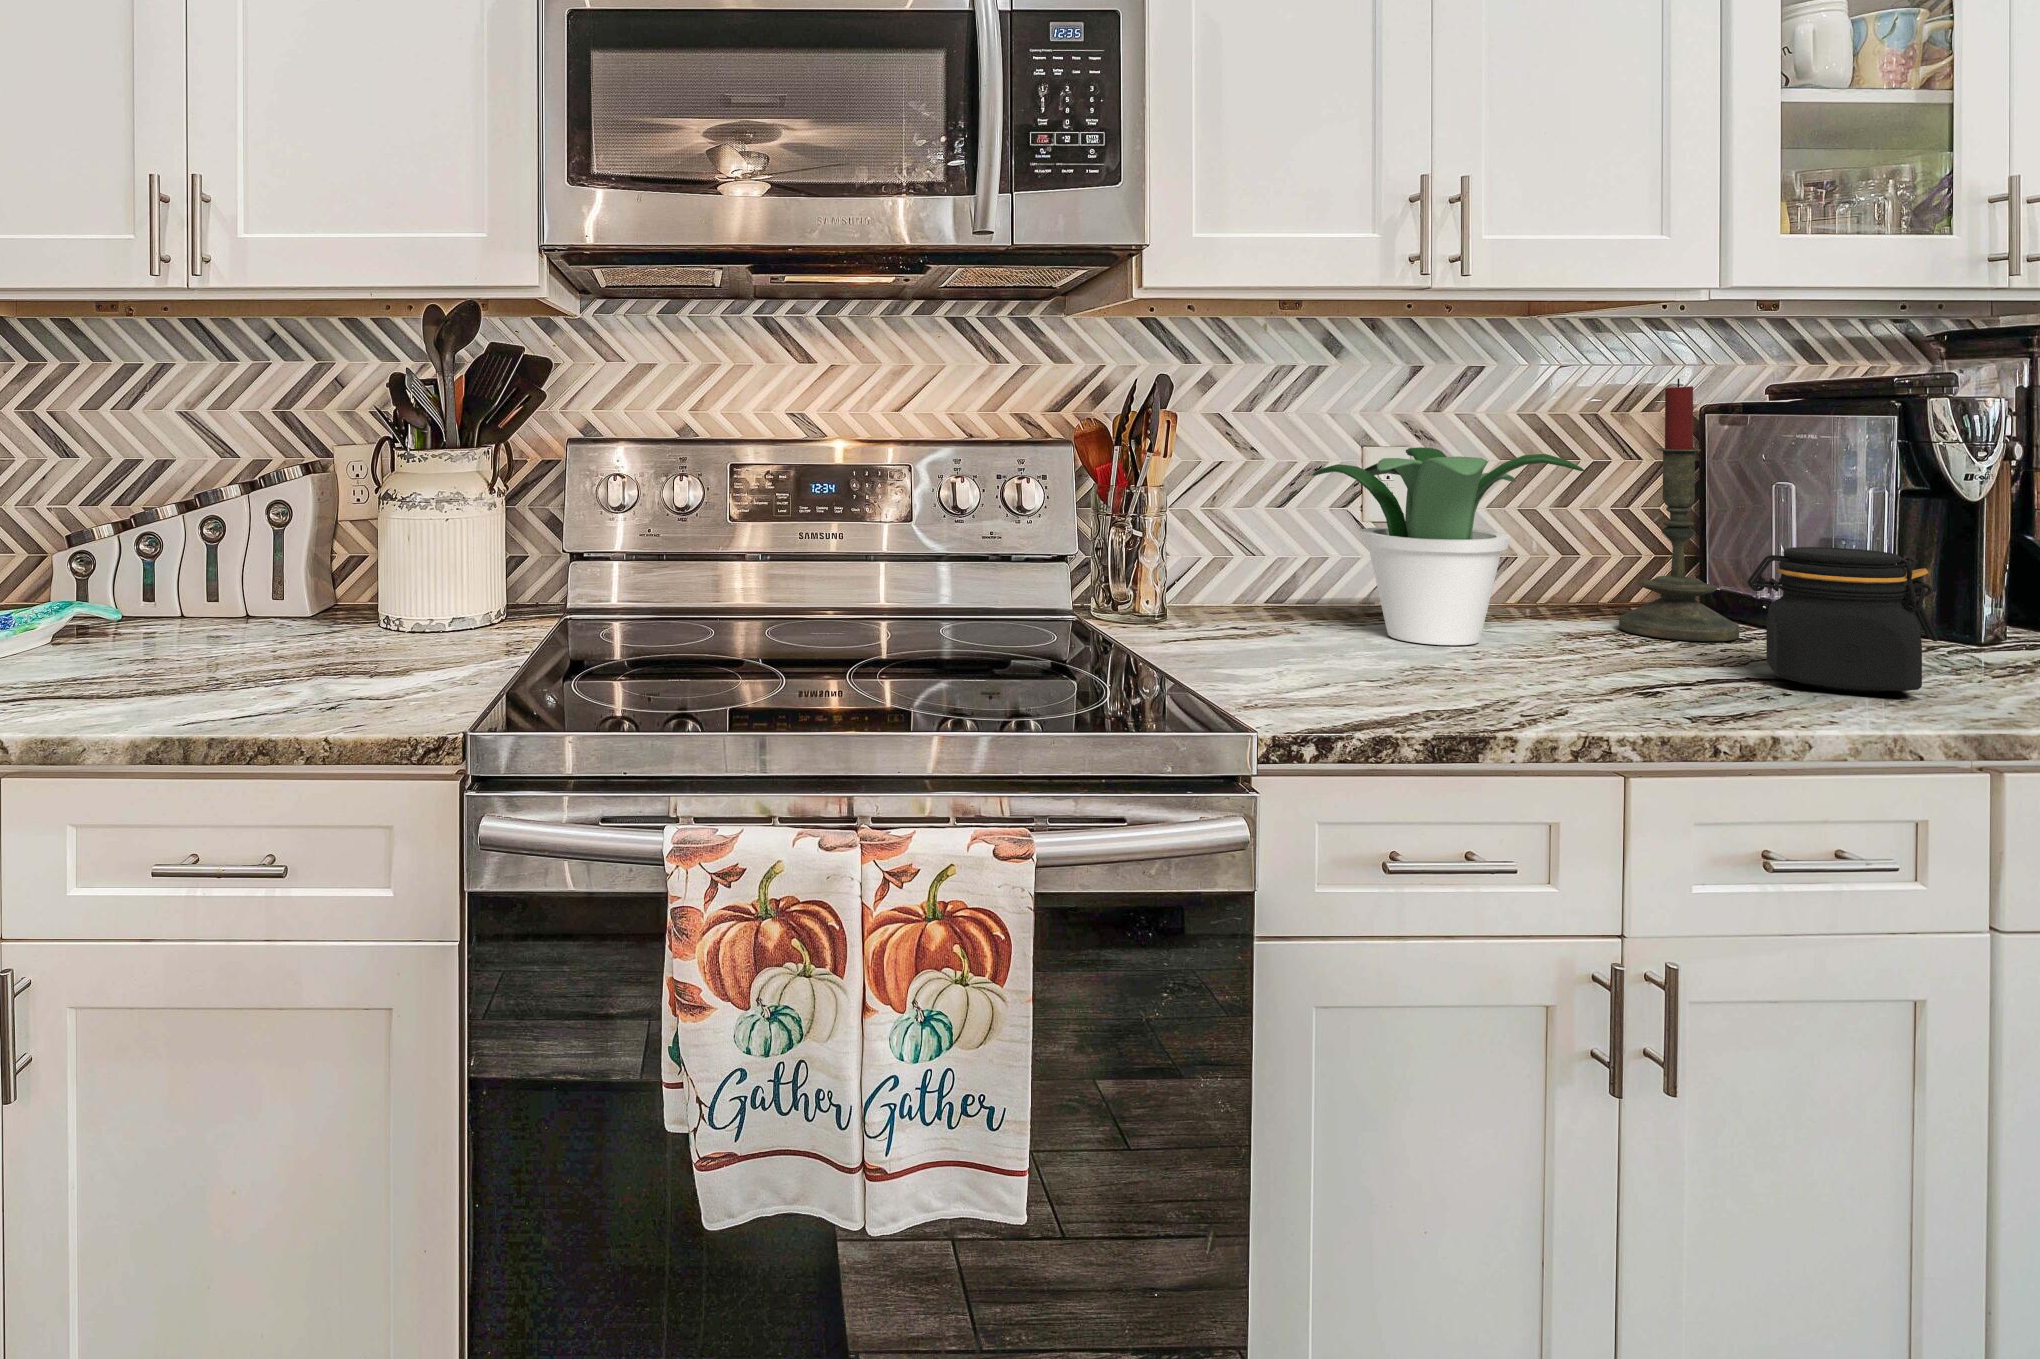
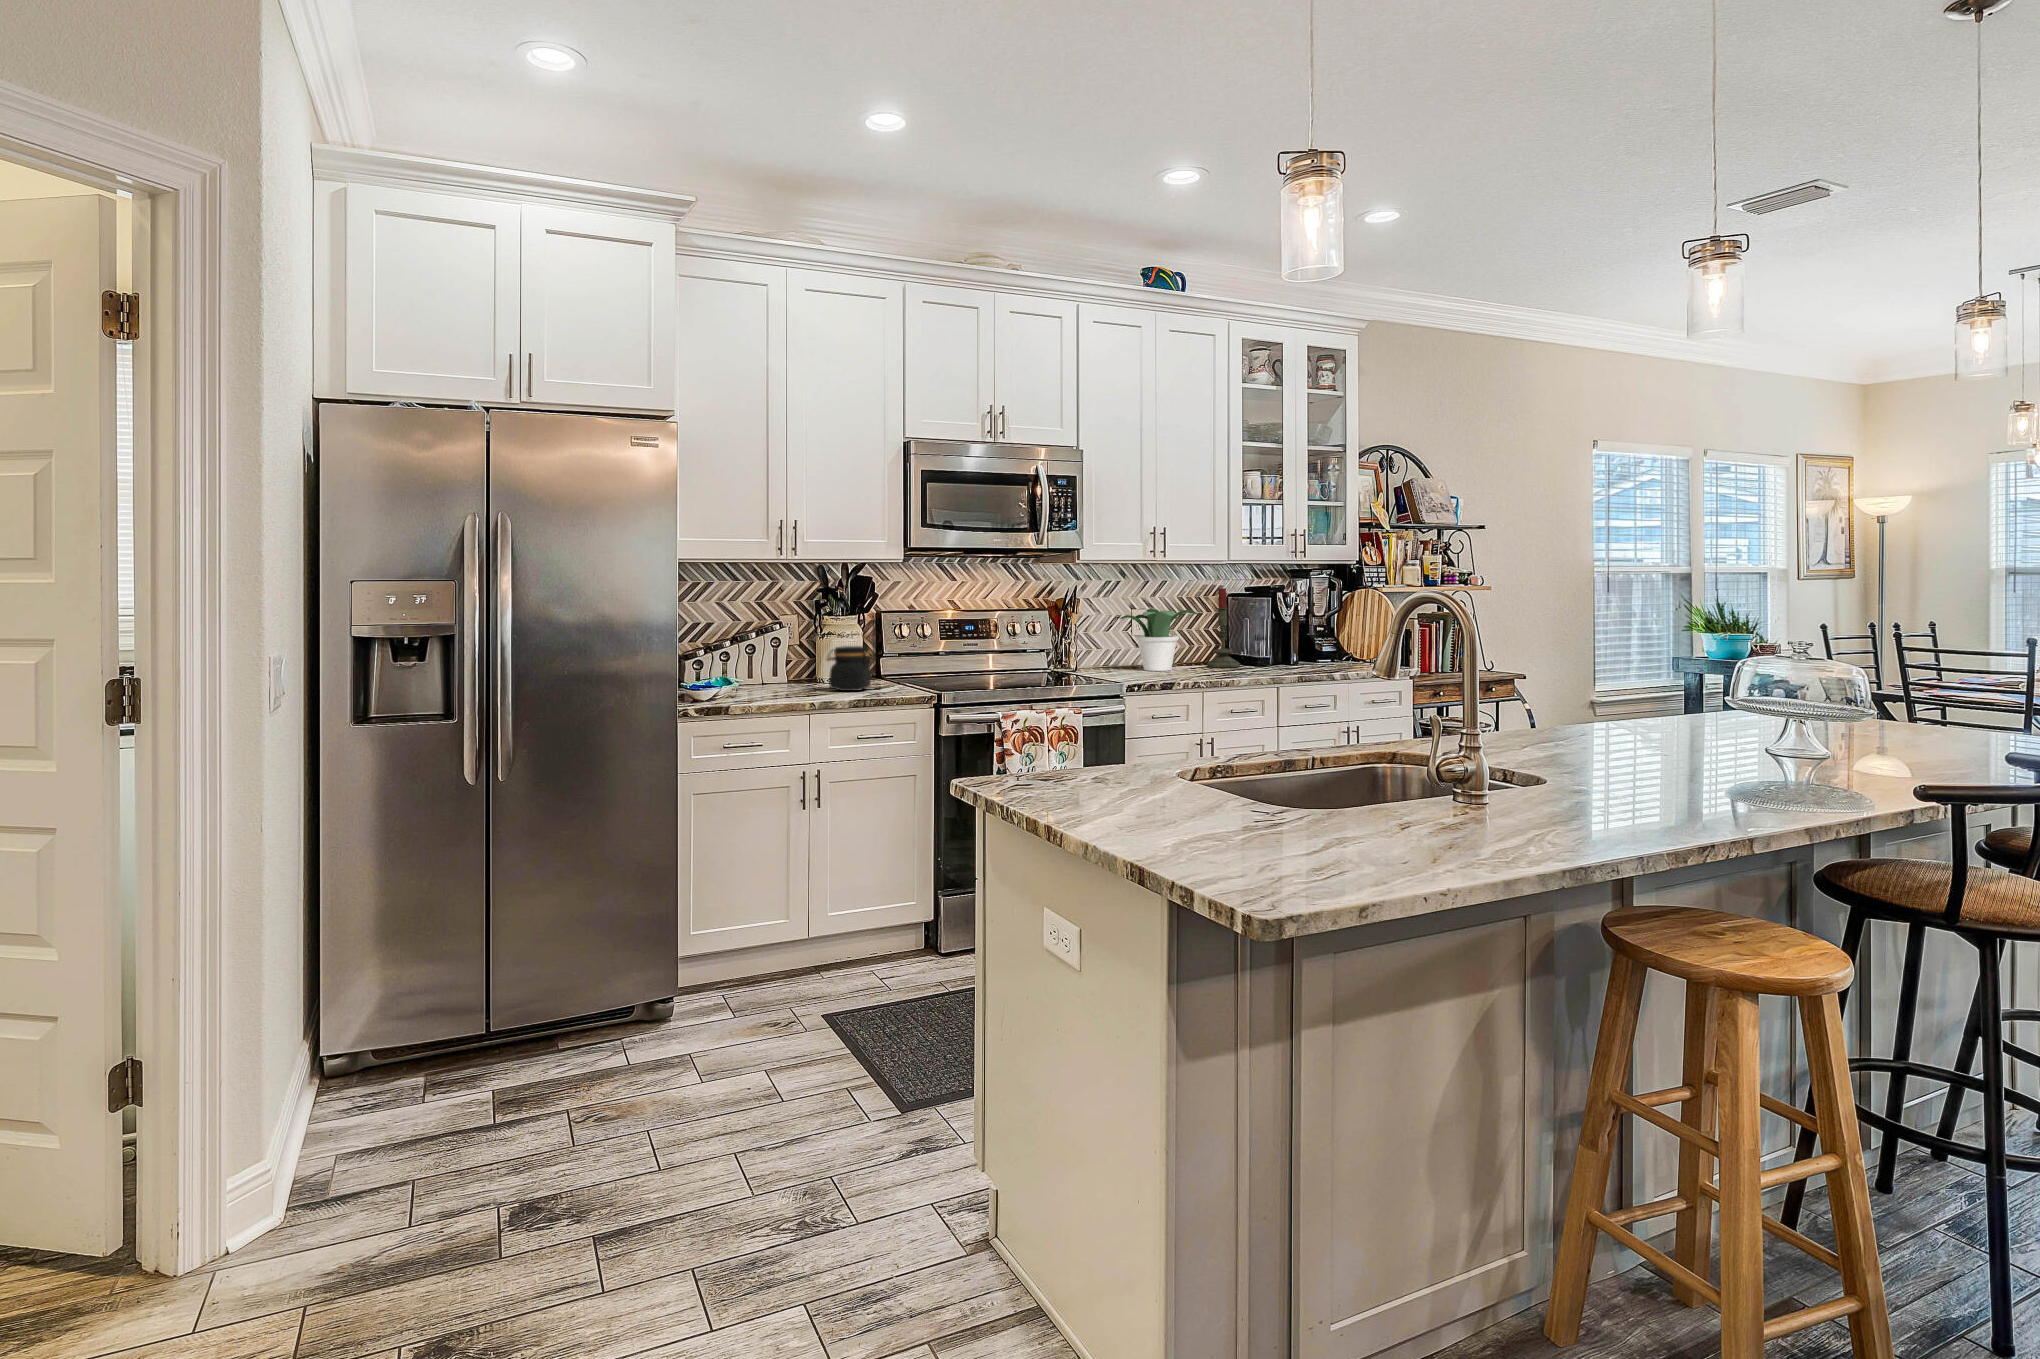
jar: present [1747,547,1938,692] -> present [827,646,872,691]

